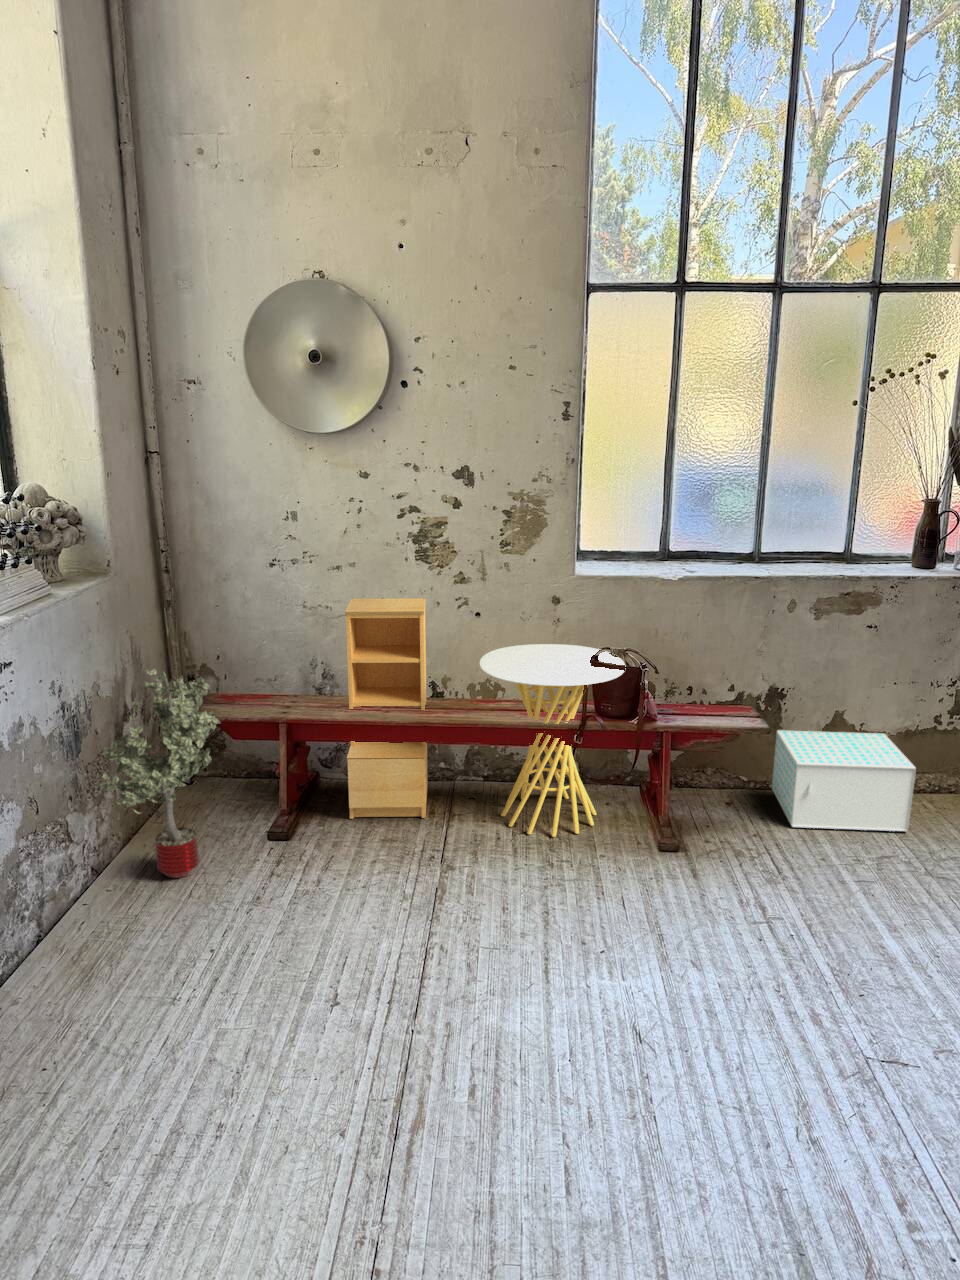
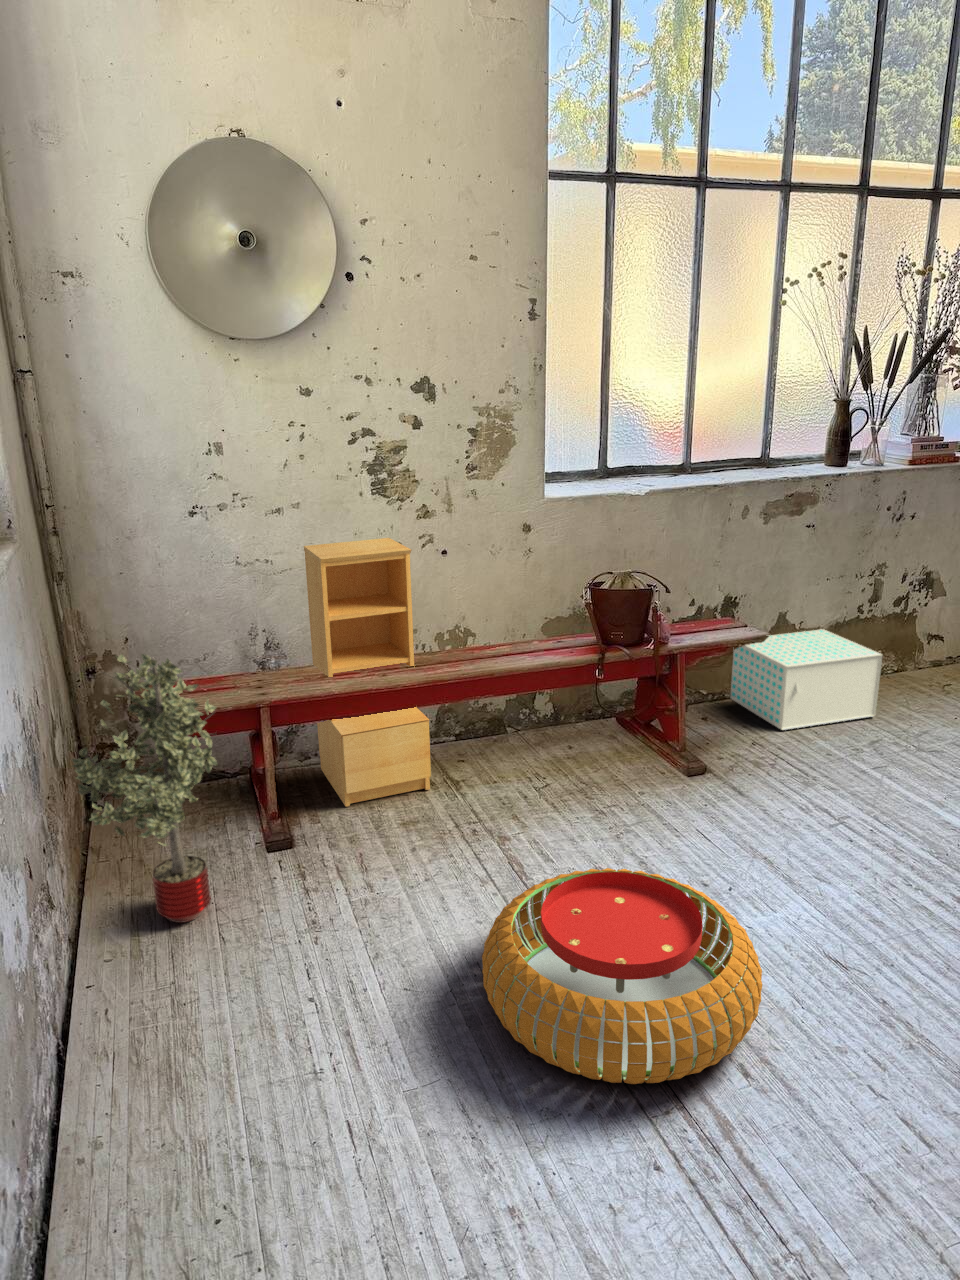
side table: present [480,644,625,837] -> none [474,575,638,785]
pouf: none [305,900,539,1079] -> present [482,868,762,1084]

